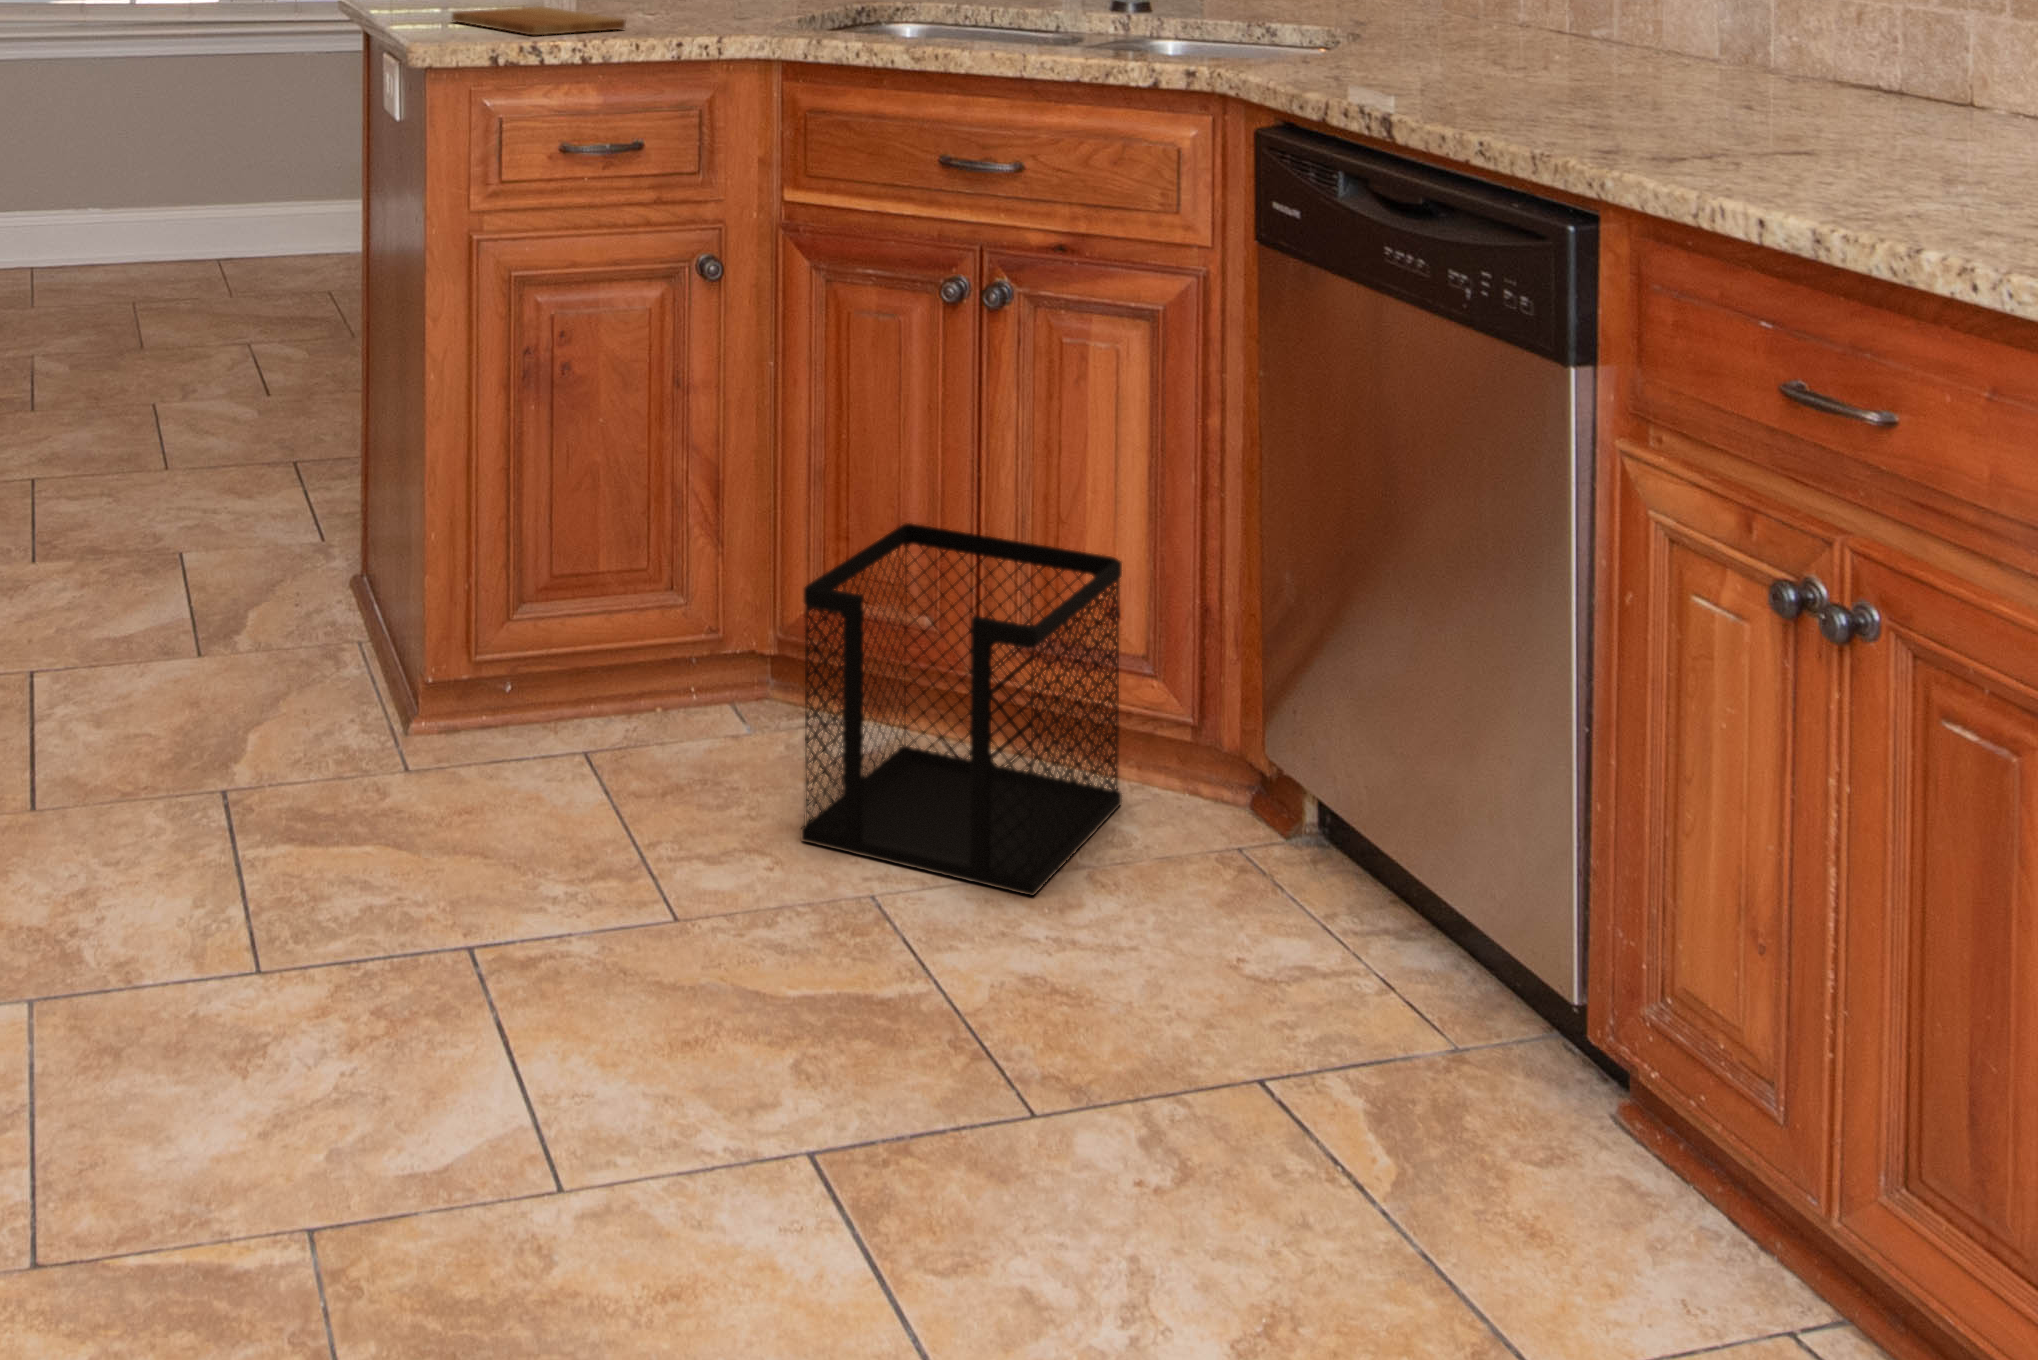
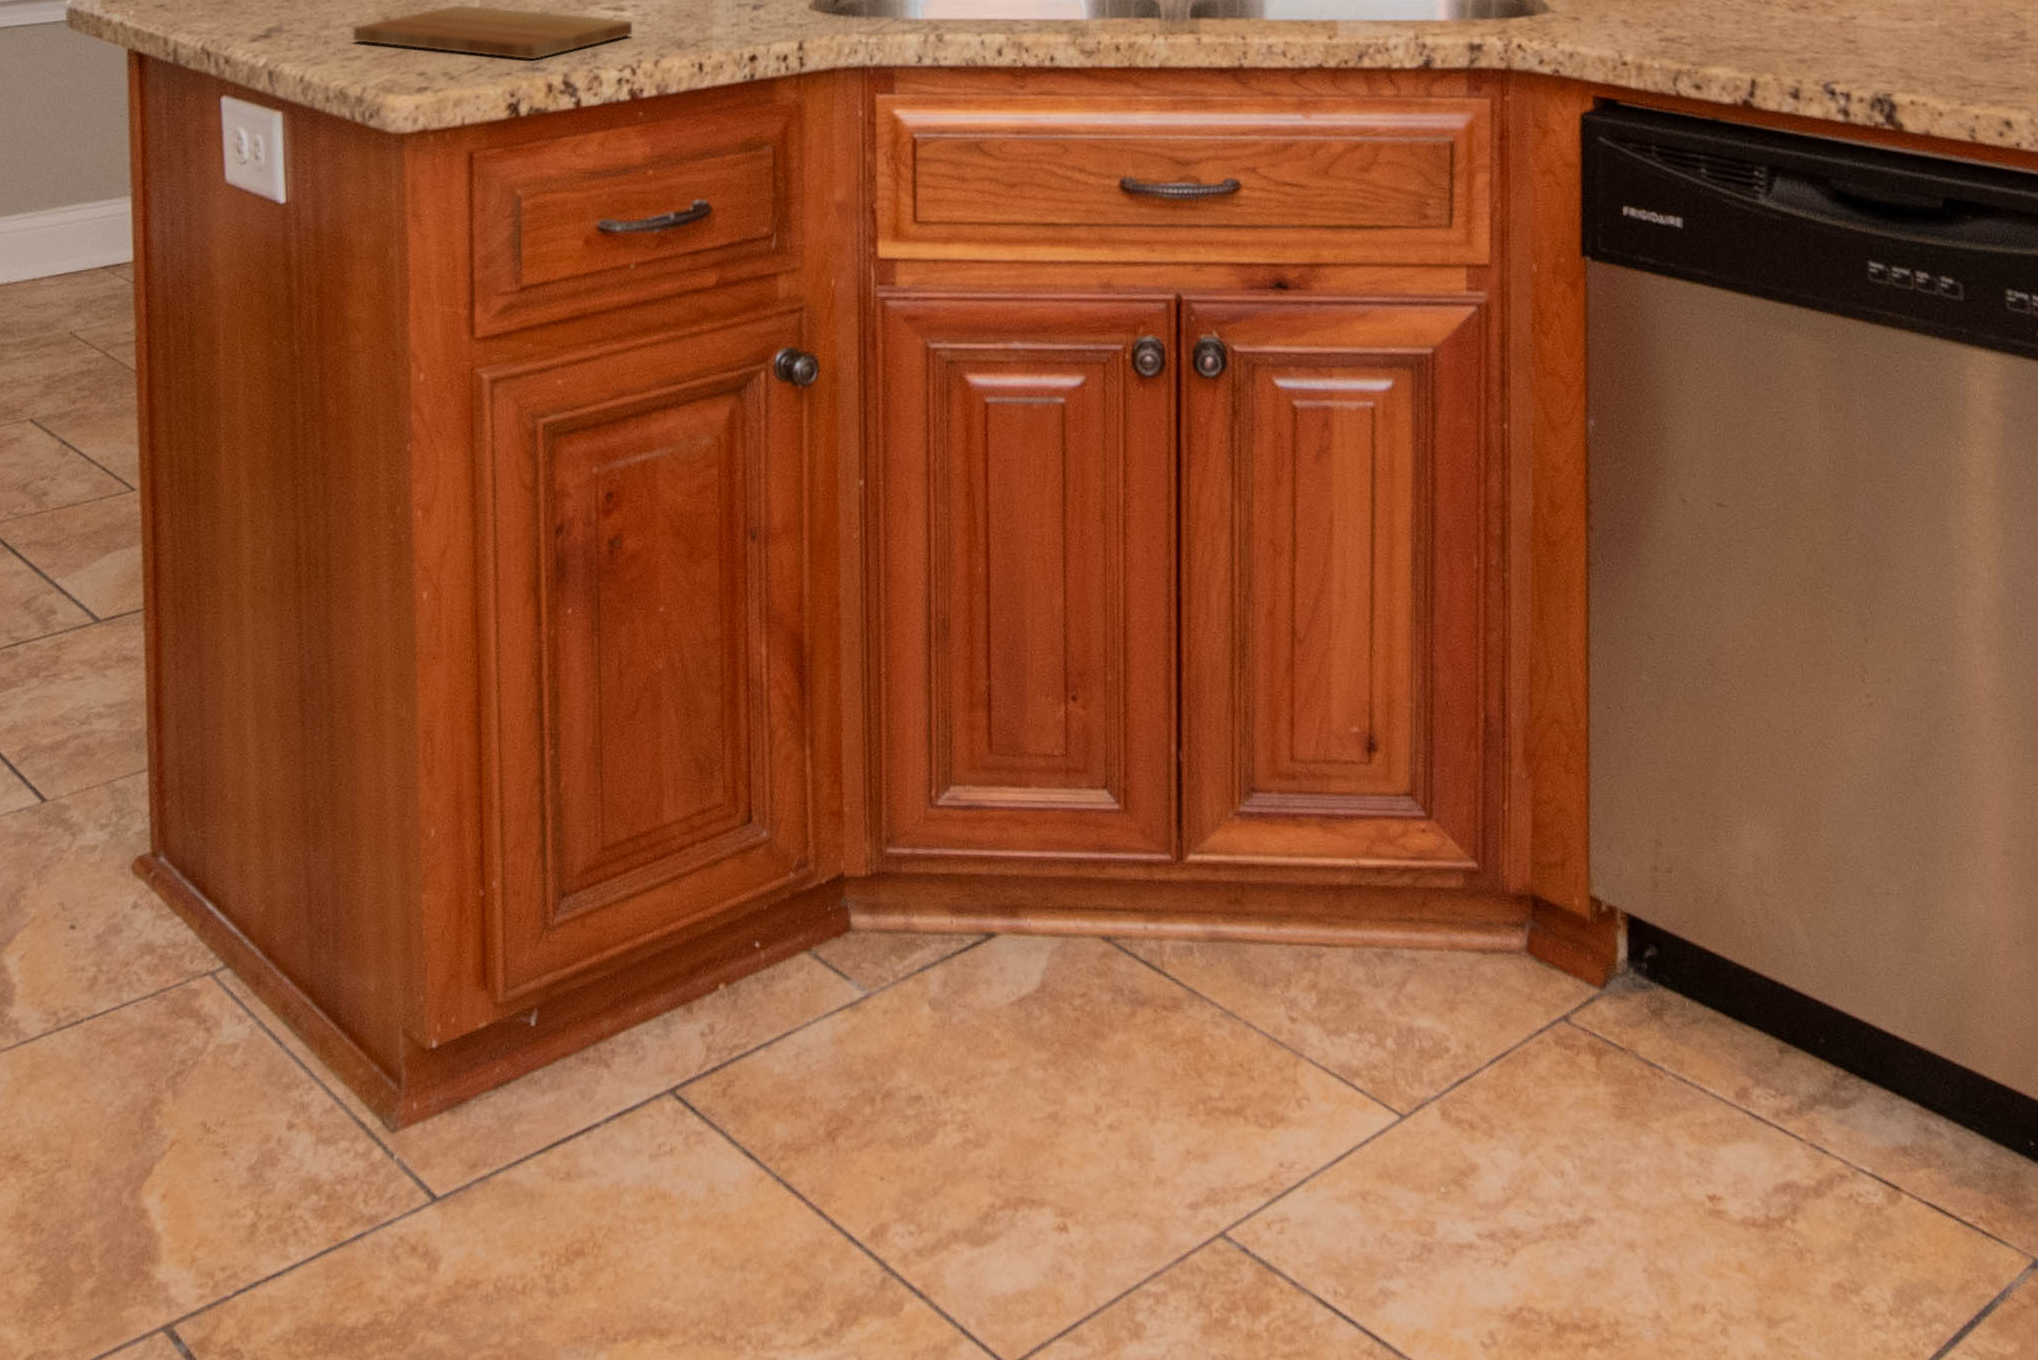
wastebasket: present [801,523,1122,896] -> none [1064,666,1414,1173]

